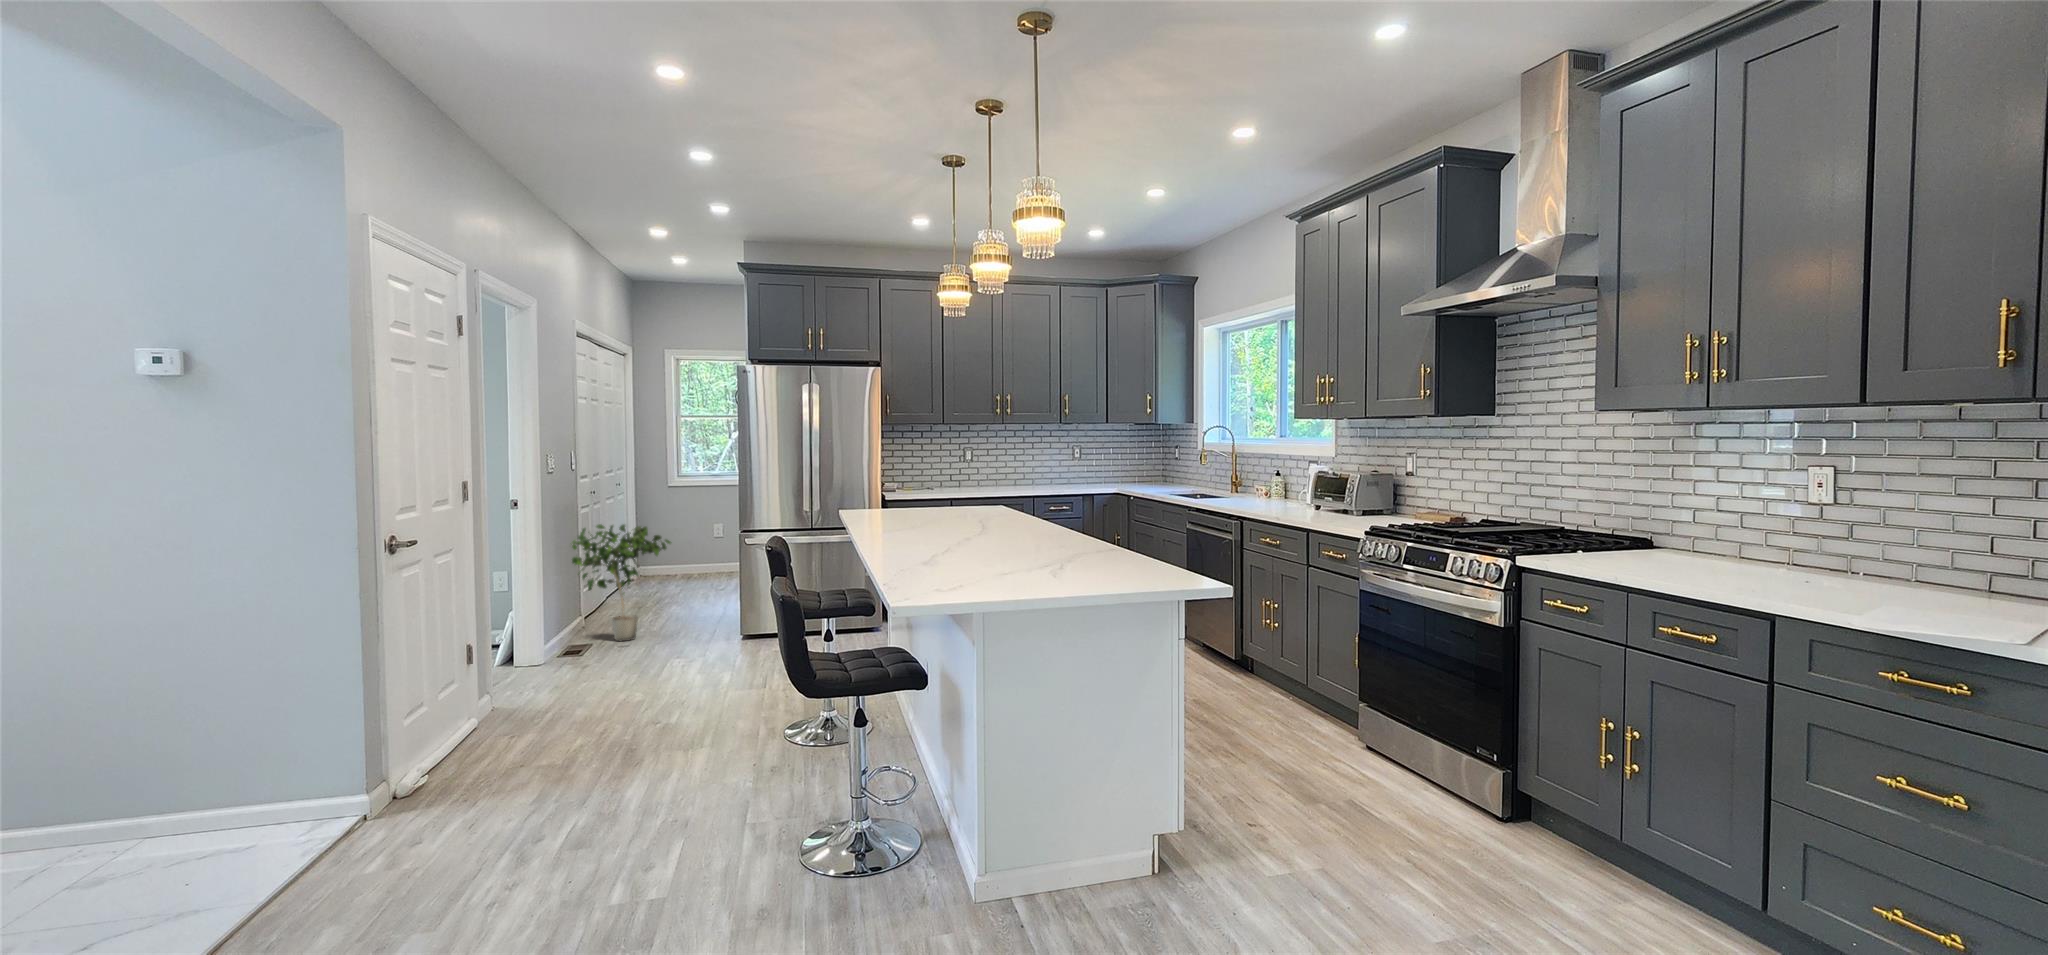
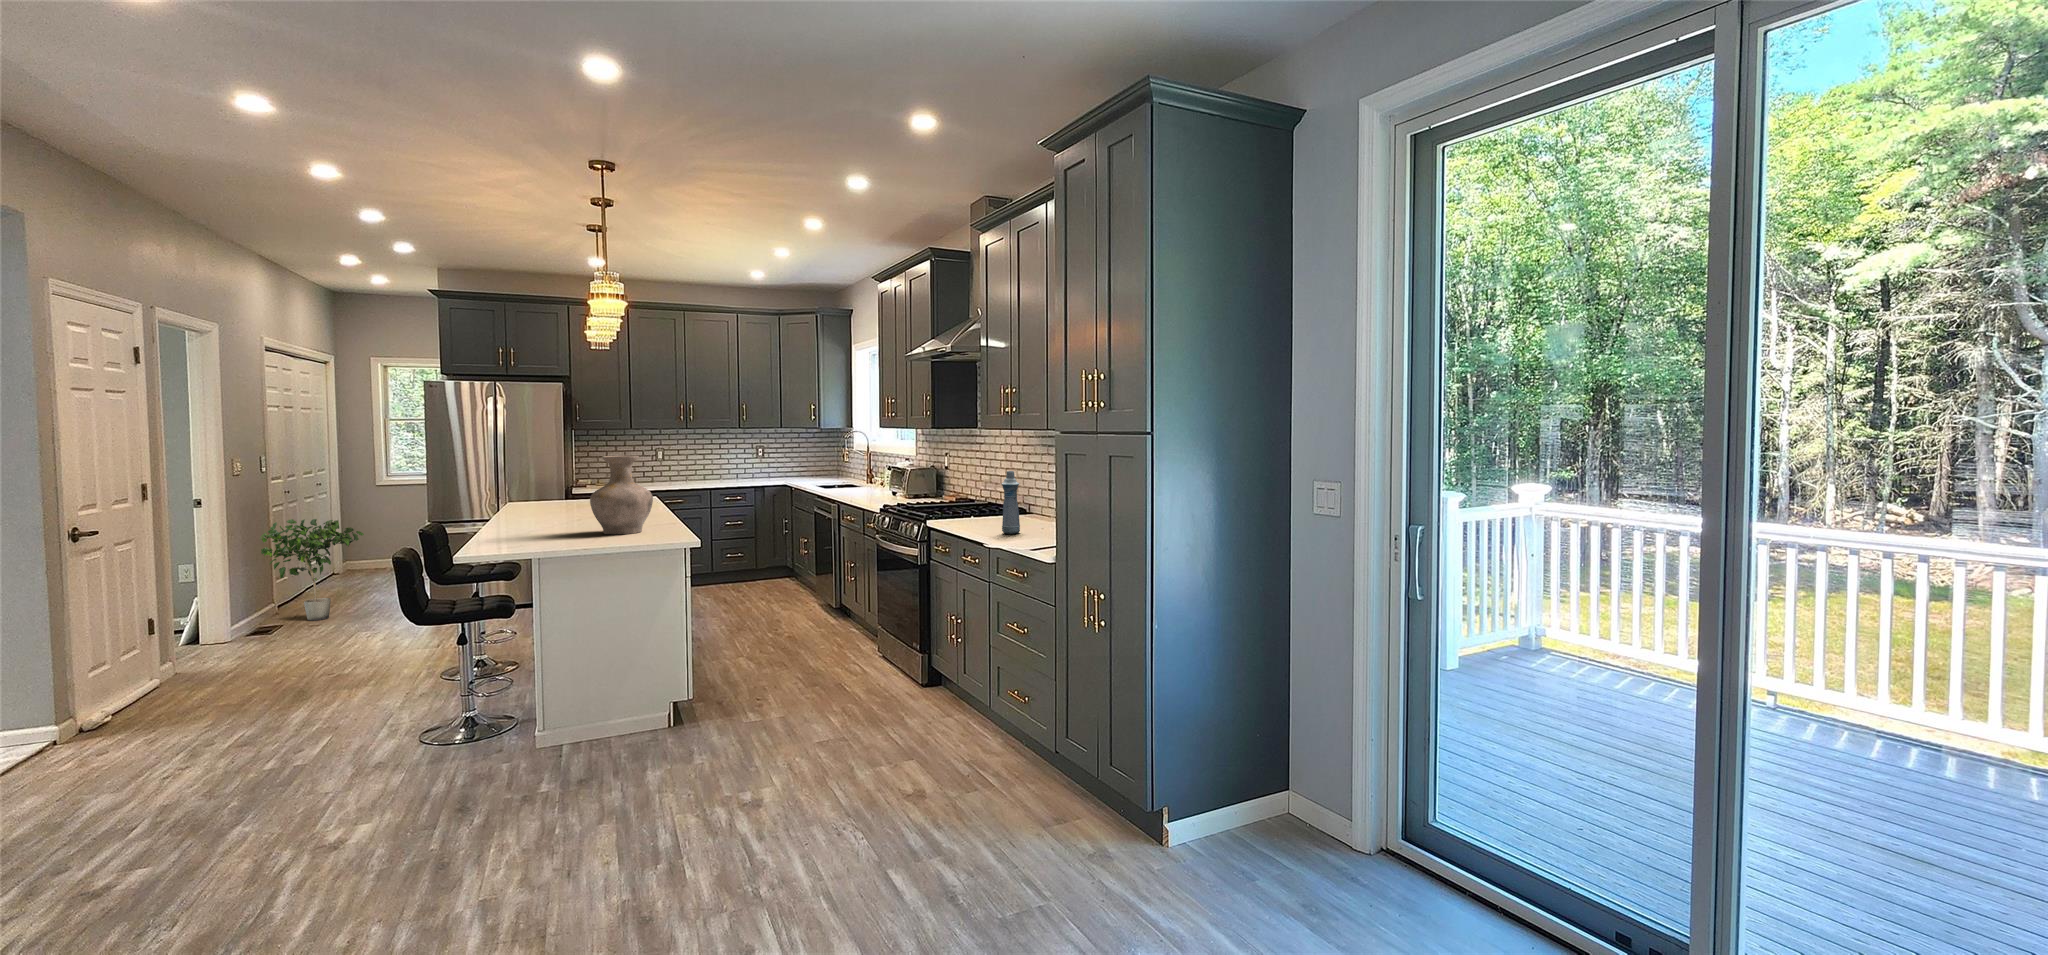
vase: none [1028,449,1114,568] -> present [590,456,653,534]
bottle: none [1741,479,1785,590] -> present [1002,471,1020,534]

